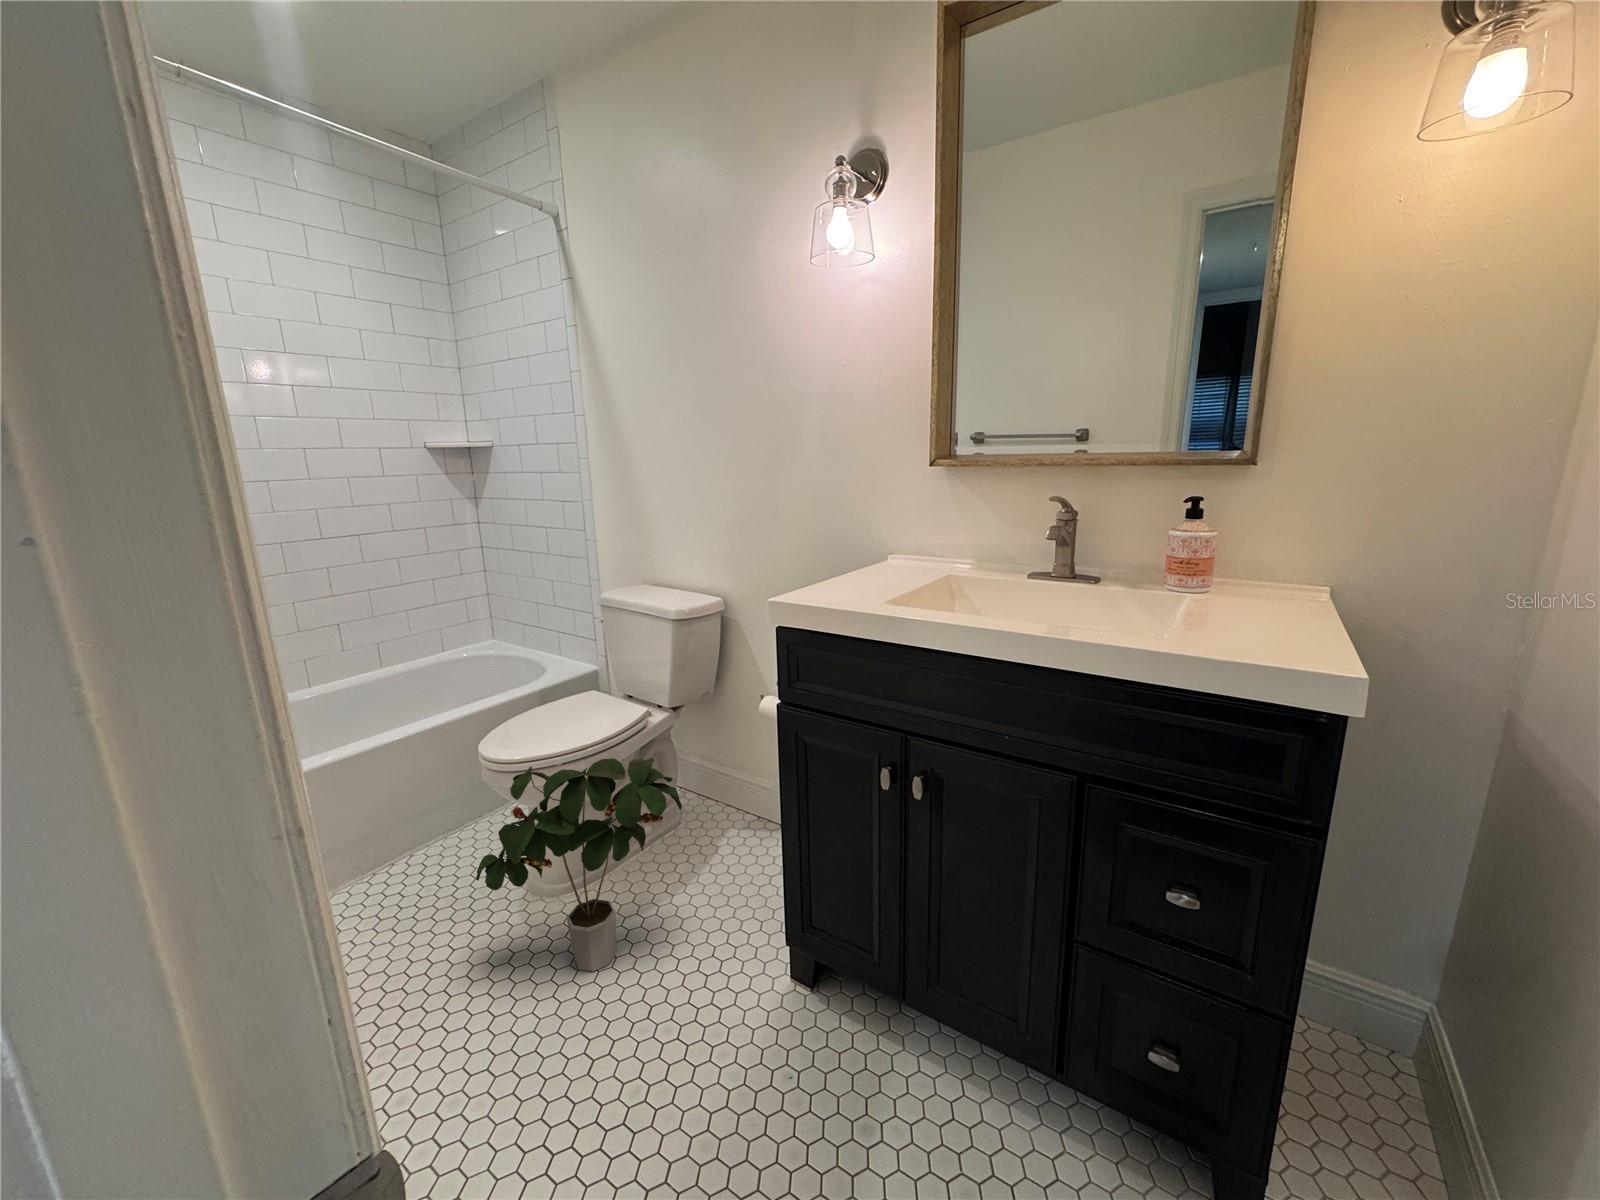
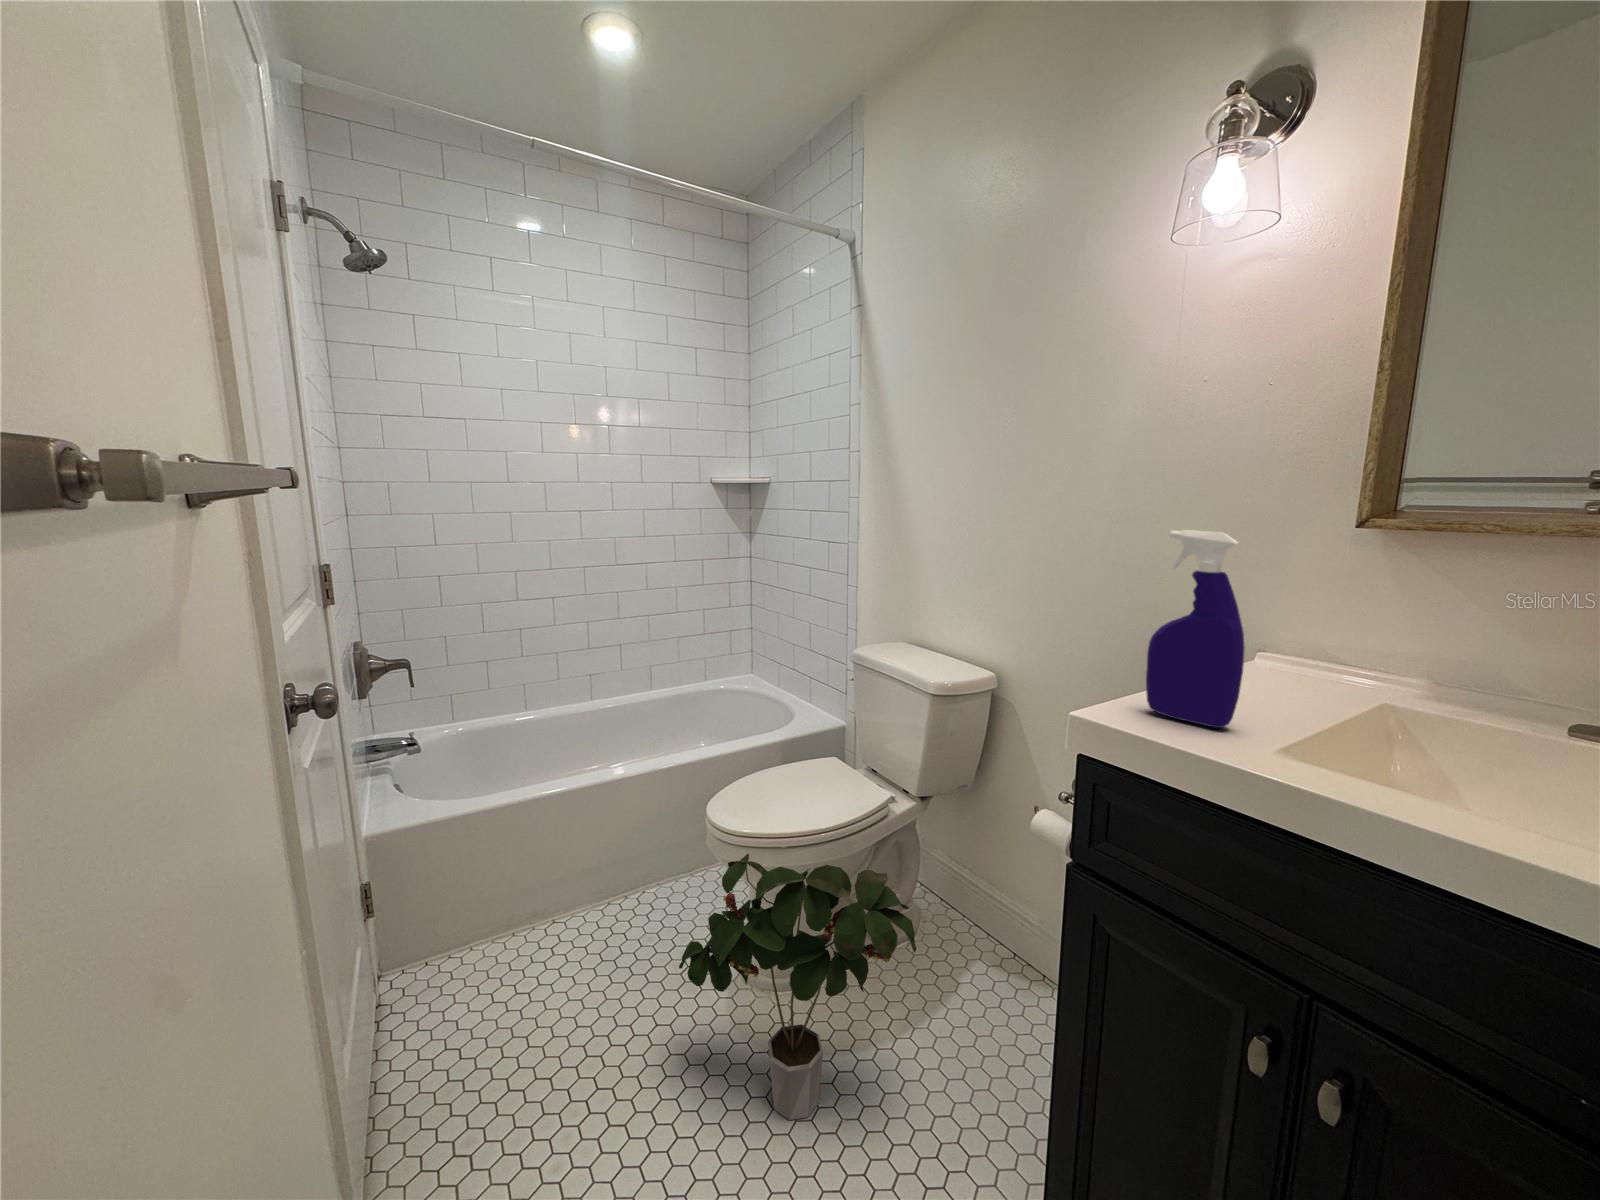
spray bottle: none [814,469,866,595] -> present [1146,530,1245,728]

